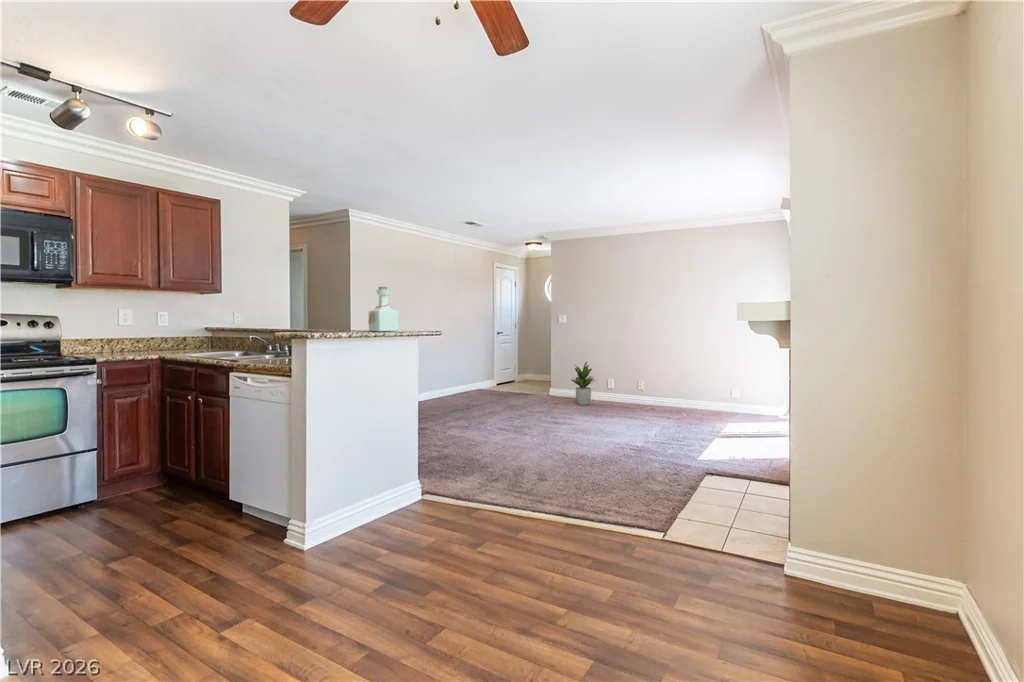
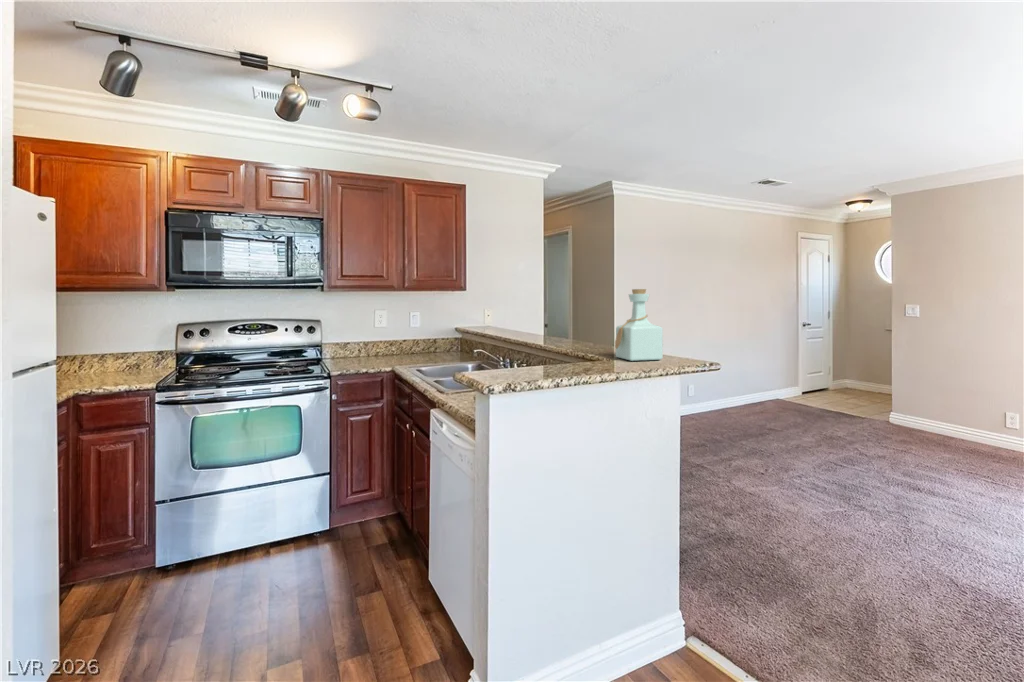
potted plant: present [571,362,594,405] -> none [929,377,986,444]

